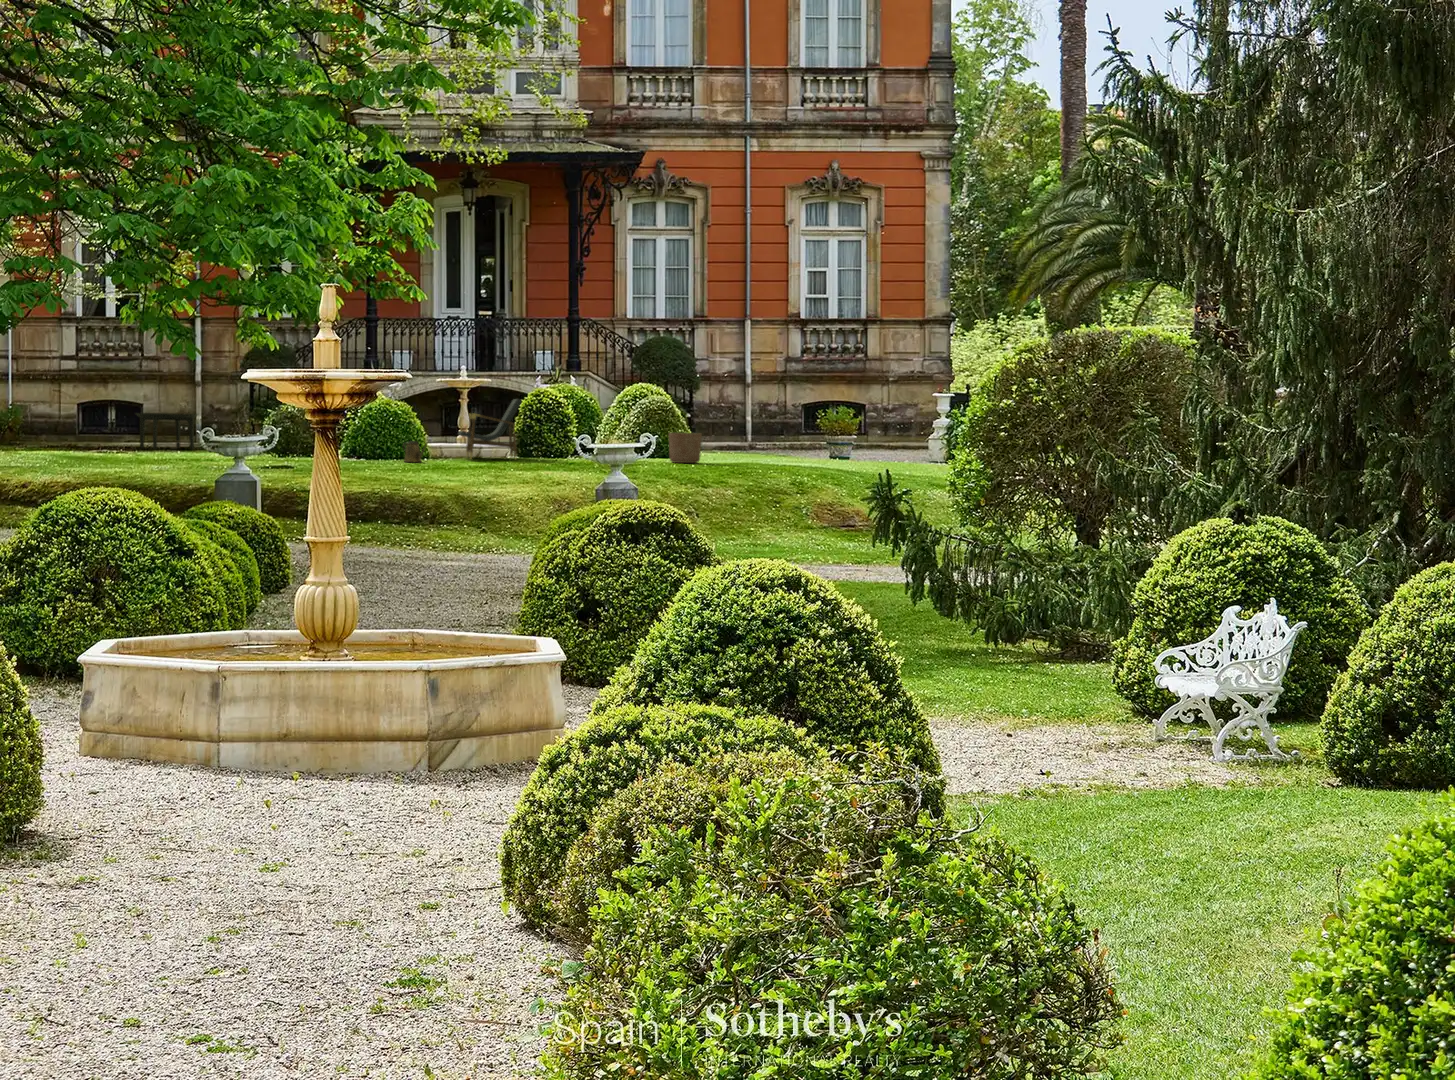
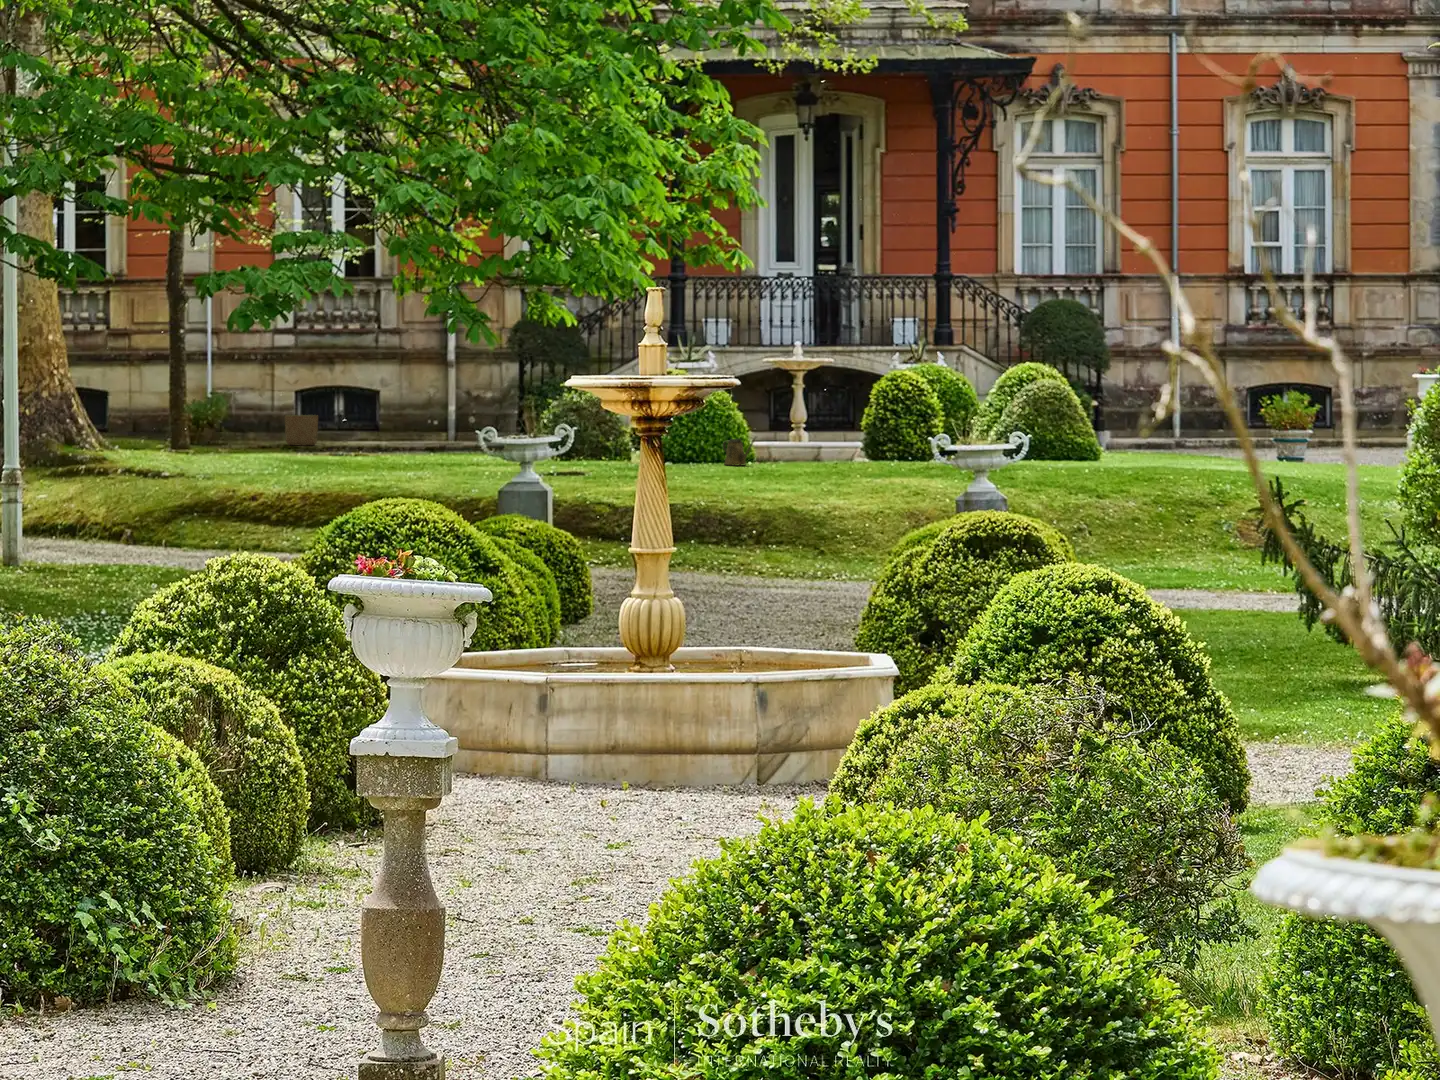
lounge chair: present [458,399,521,459] -> none [791,384,871,461]
round table: present [136,413,197,449] -> none [393,404,470,449]
planter: present [669,433,702,463] -> present [285,415,318,446]

